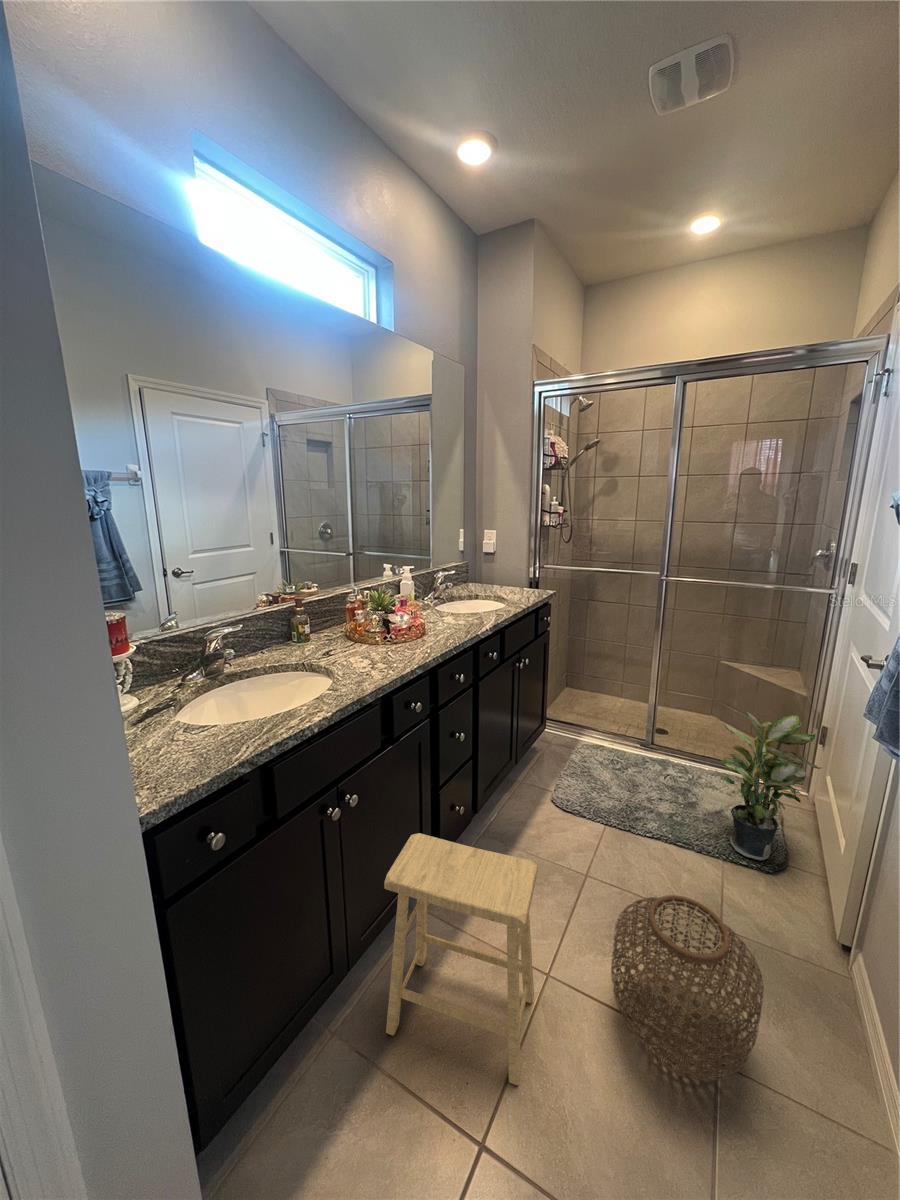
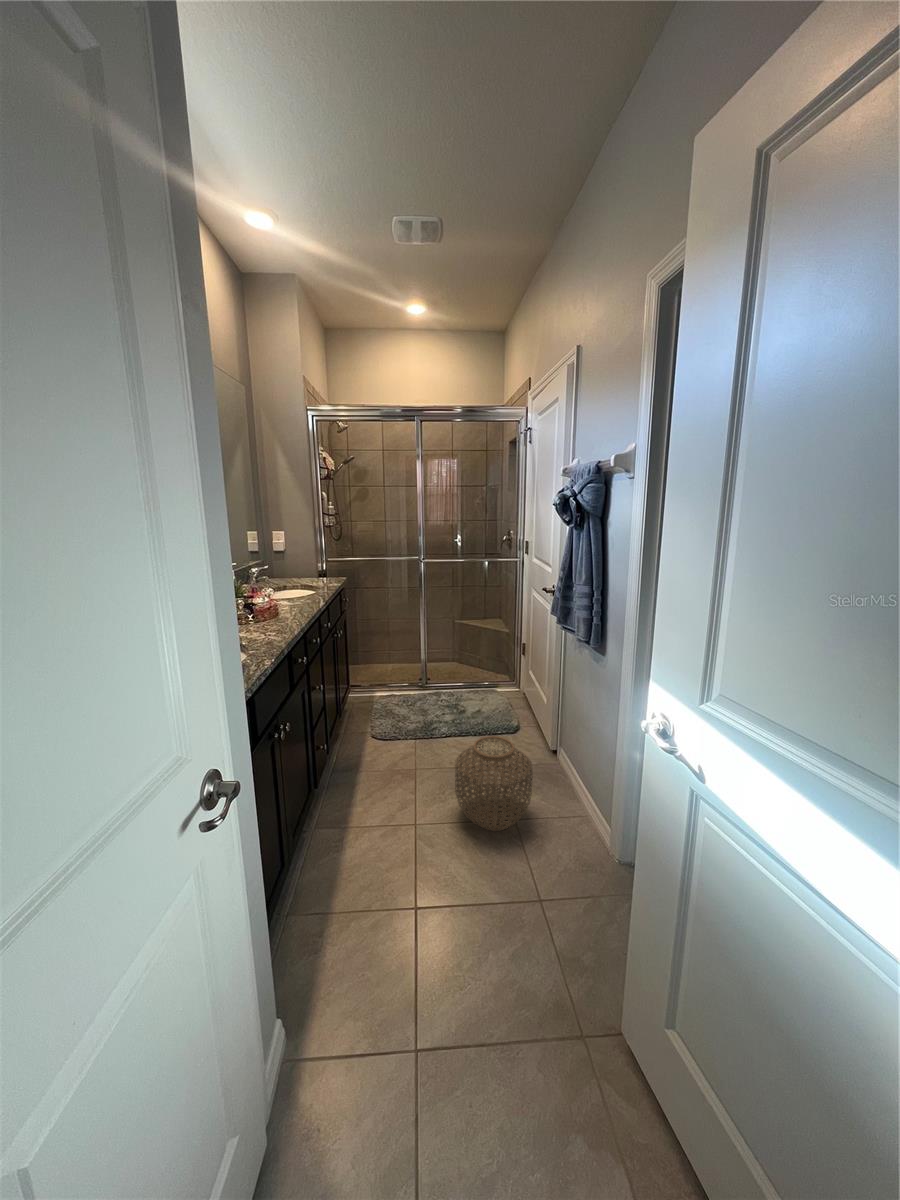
potted plant: present [720,711,821,860] -> none [477,633,530,729]
footstool: present [384,833,538,1085] -> none [320,739,424,895]

